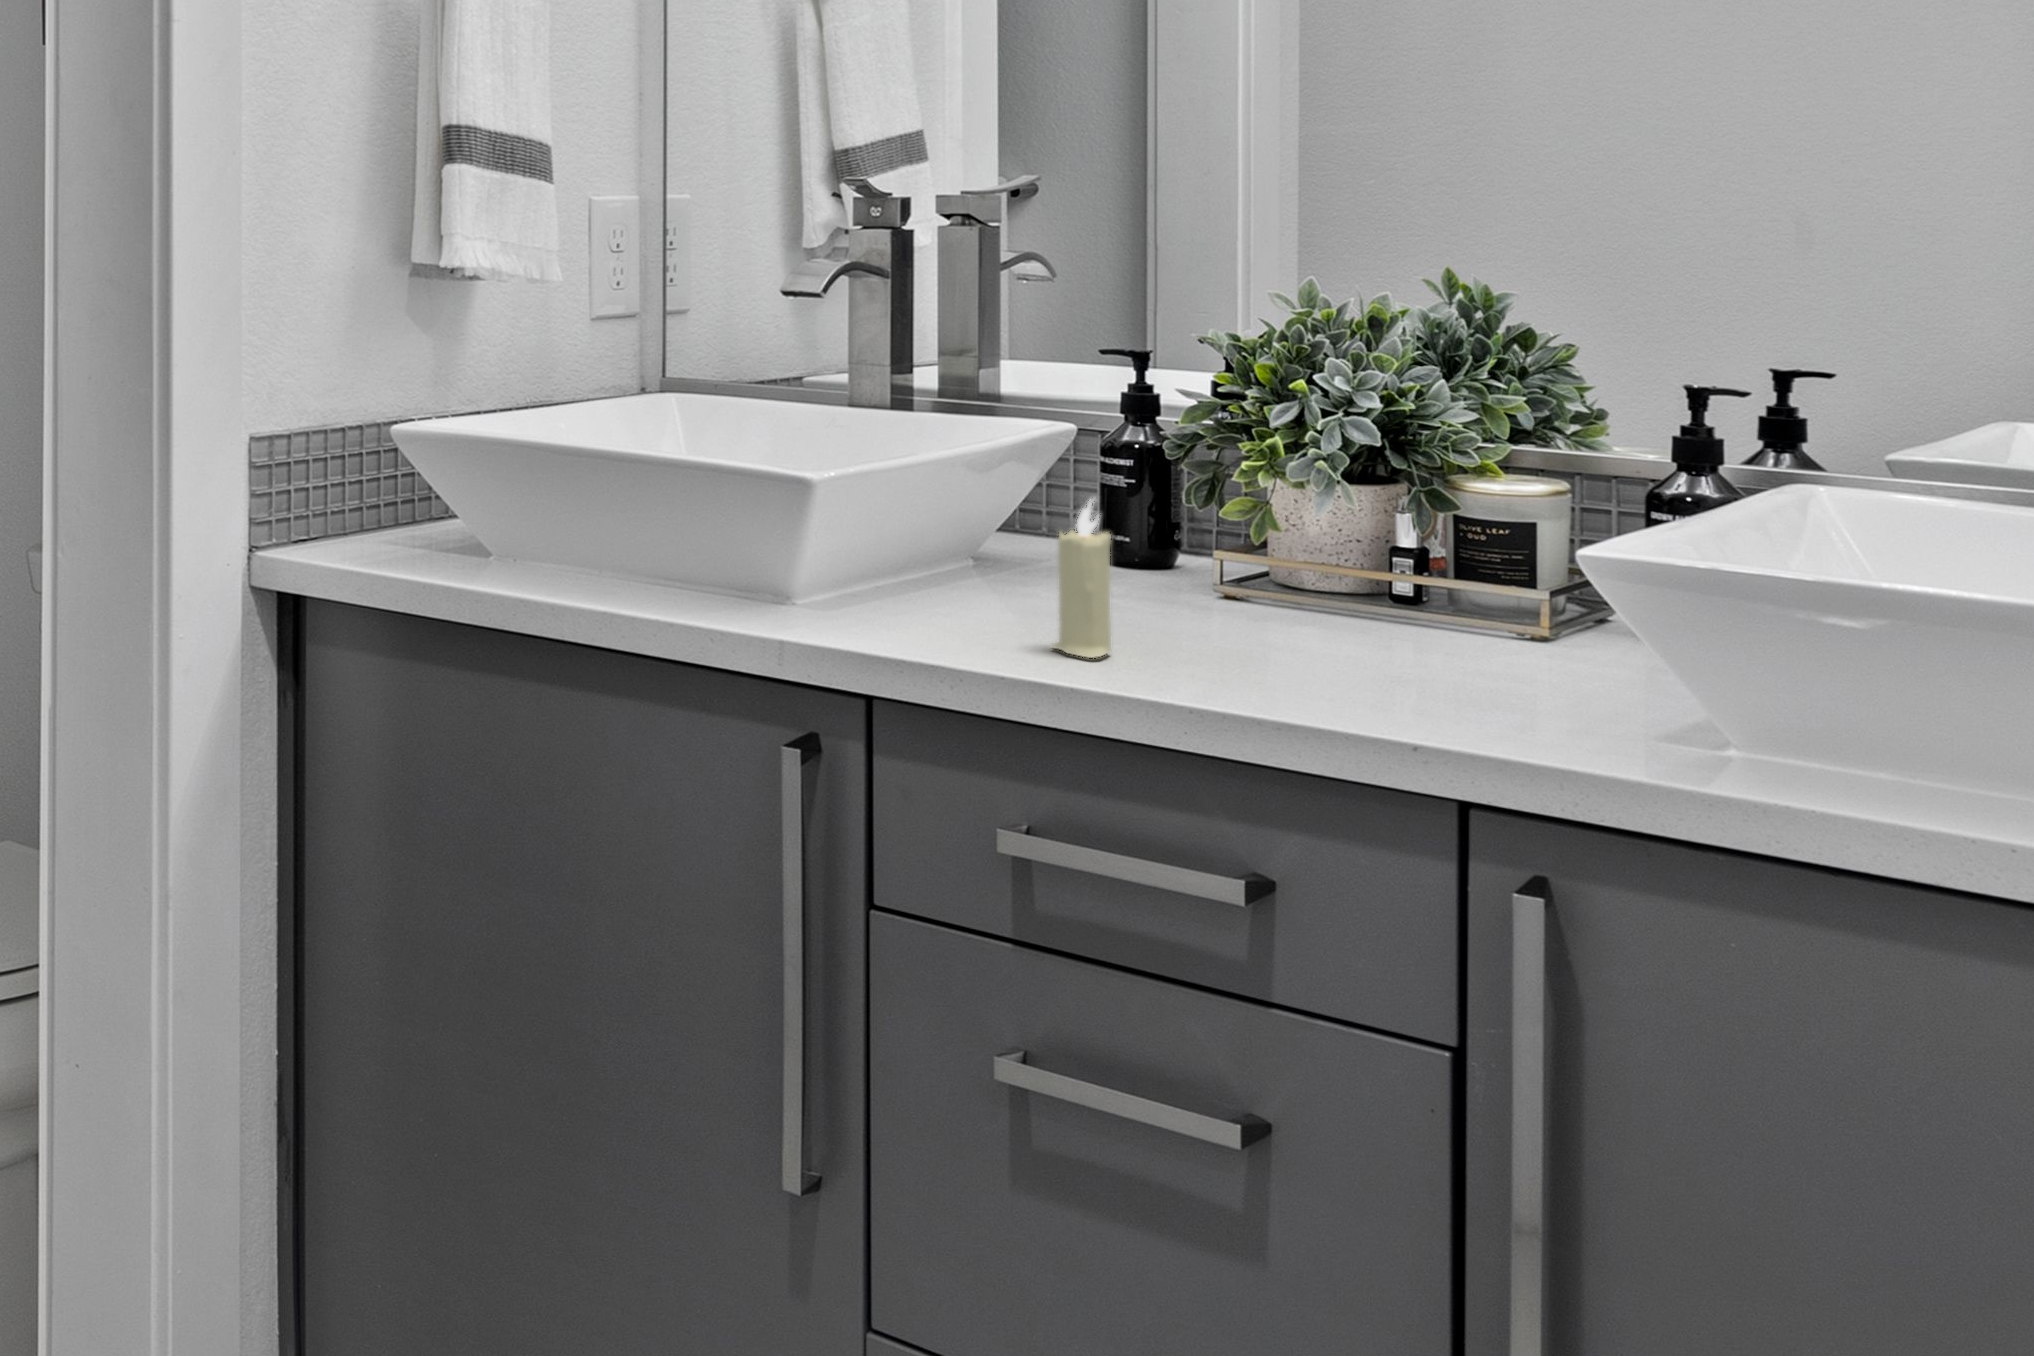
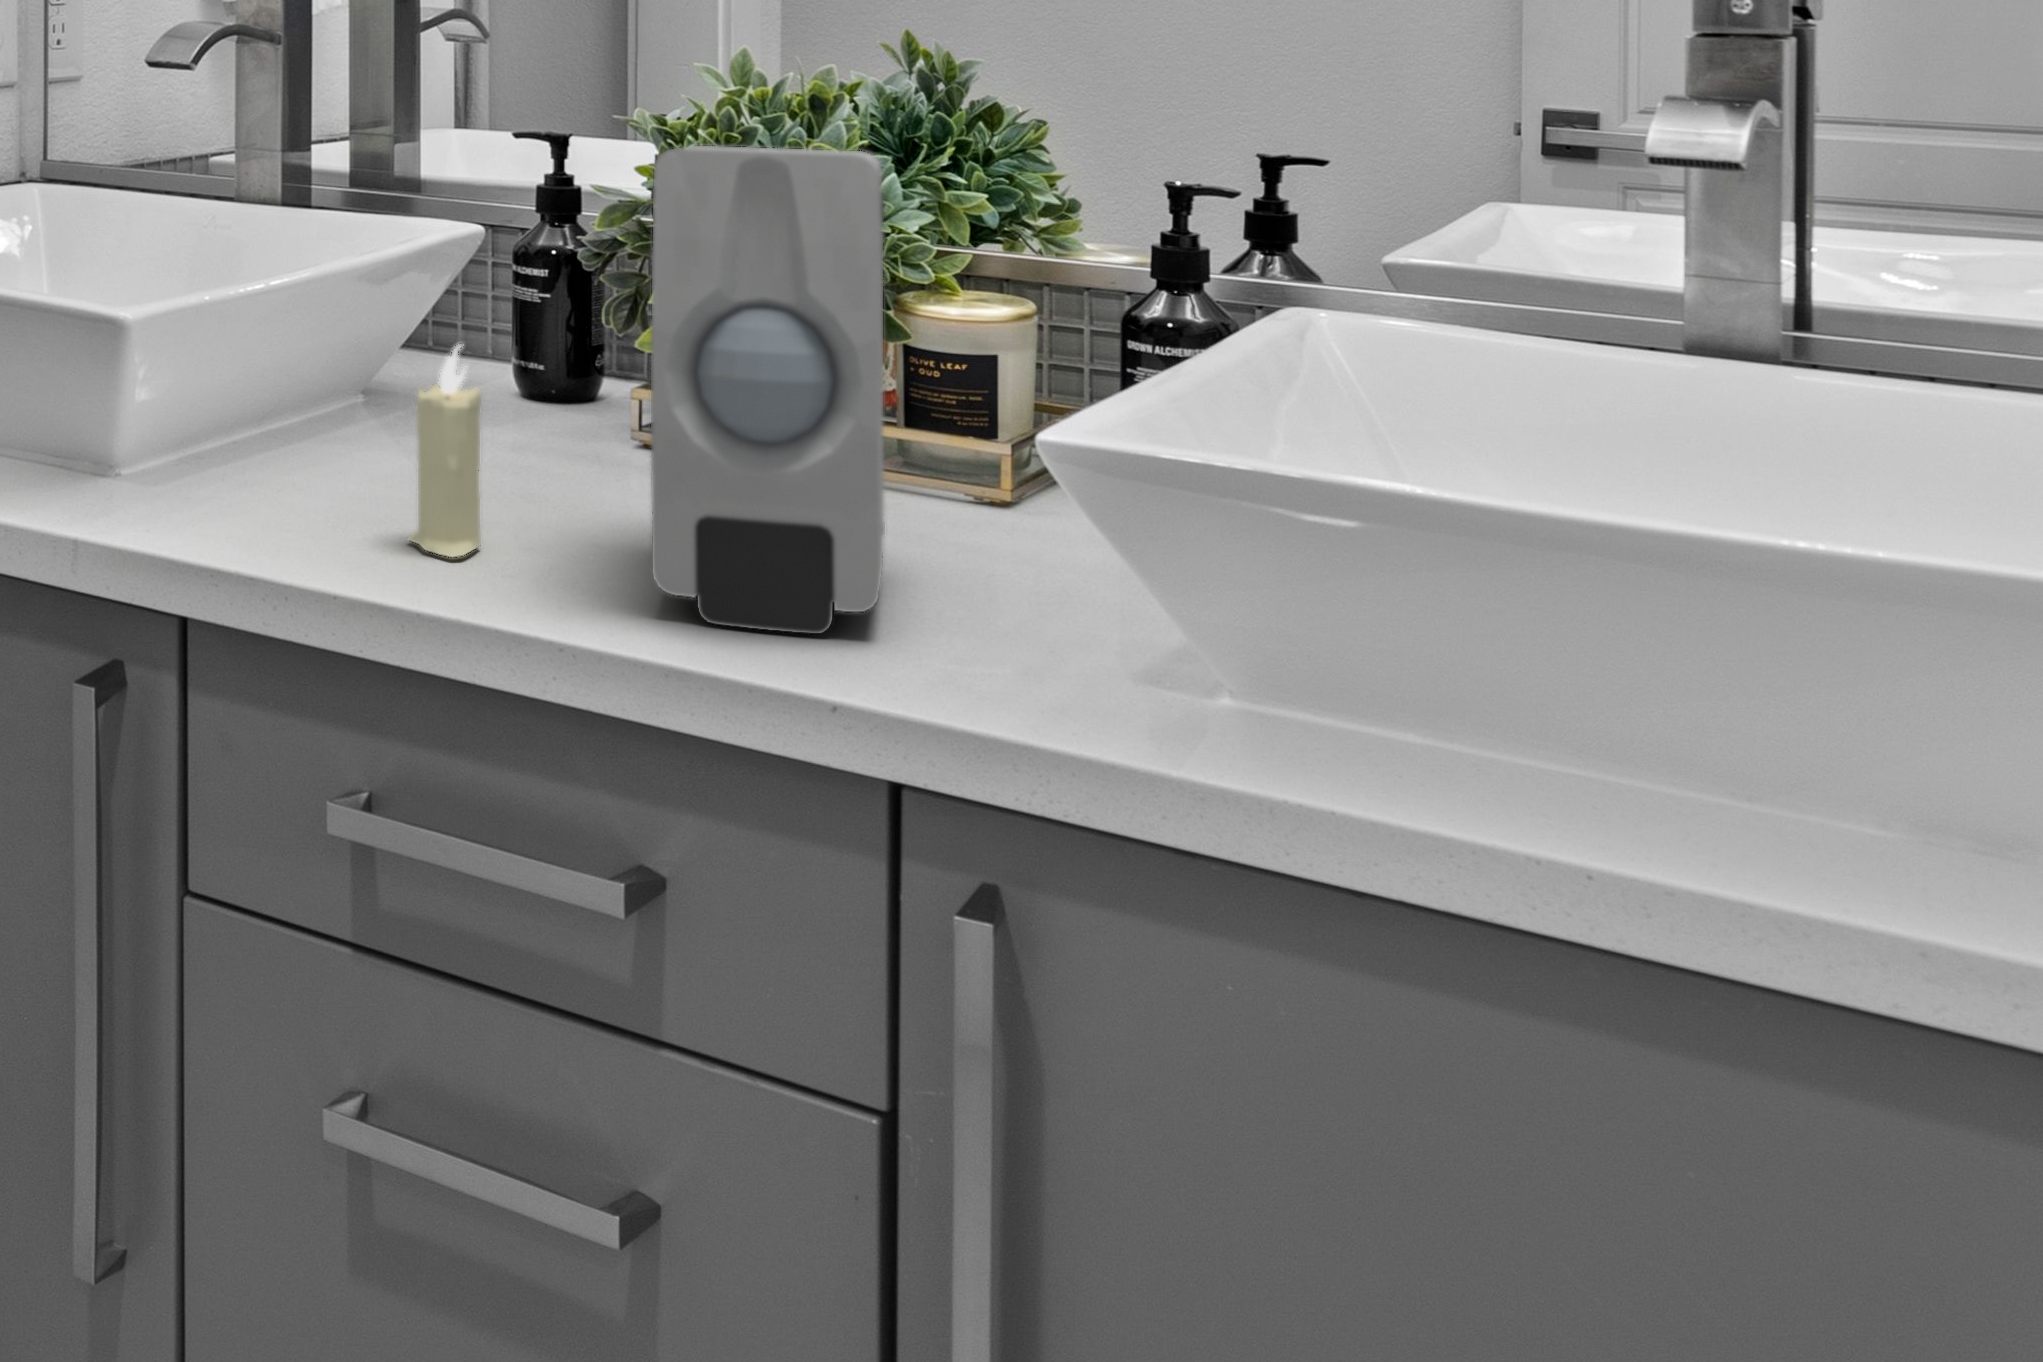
soap dispenser: none [1260,345,1448,708] -> present [651,146,885,634]

